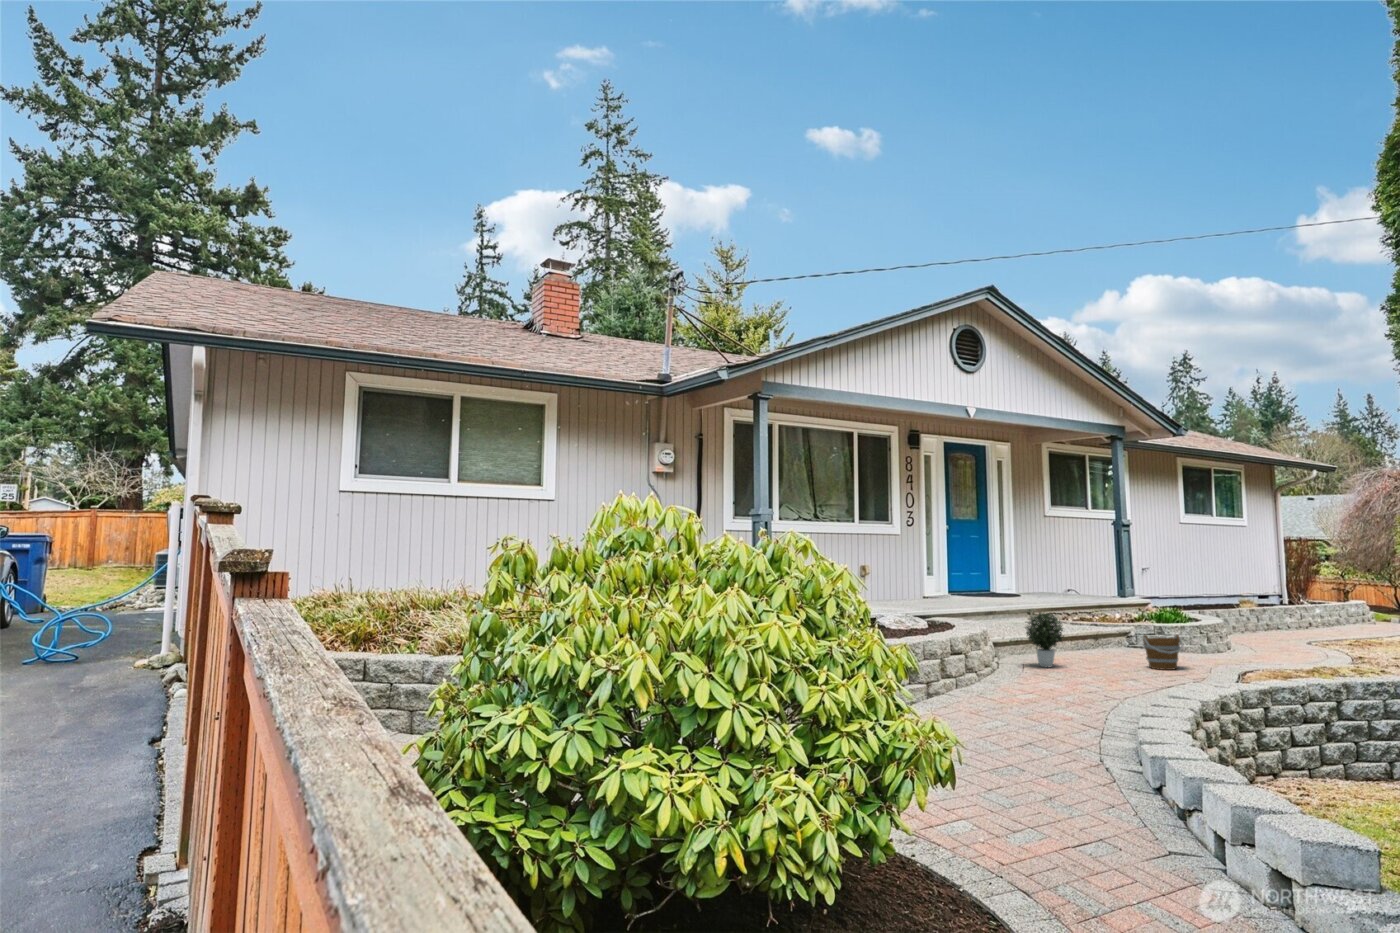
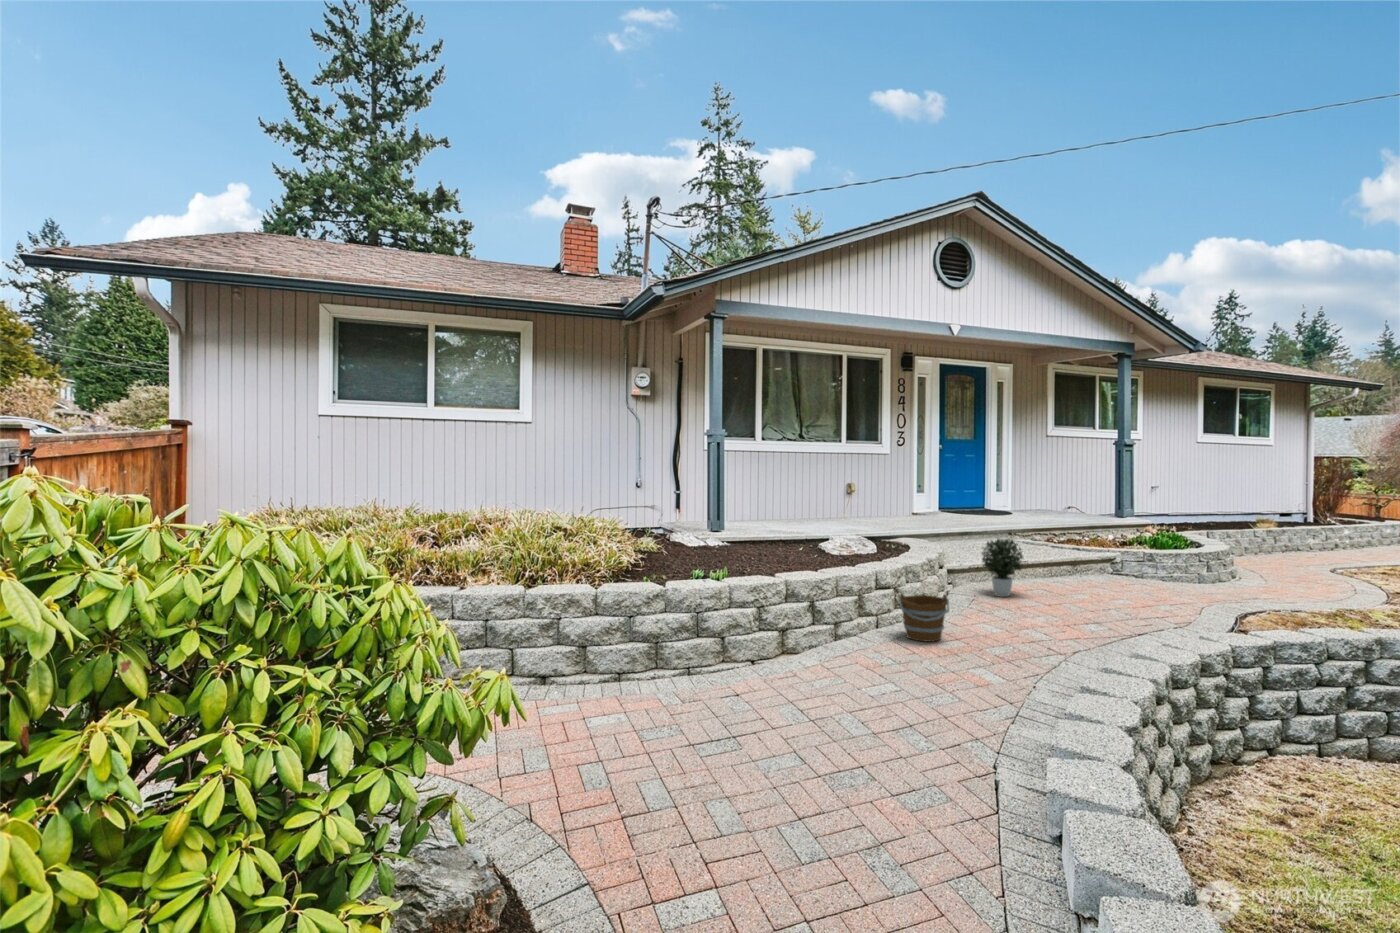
bucket: present [1143,634,1183,670] -> present [899,593,949,642]

